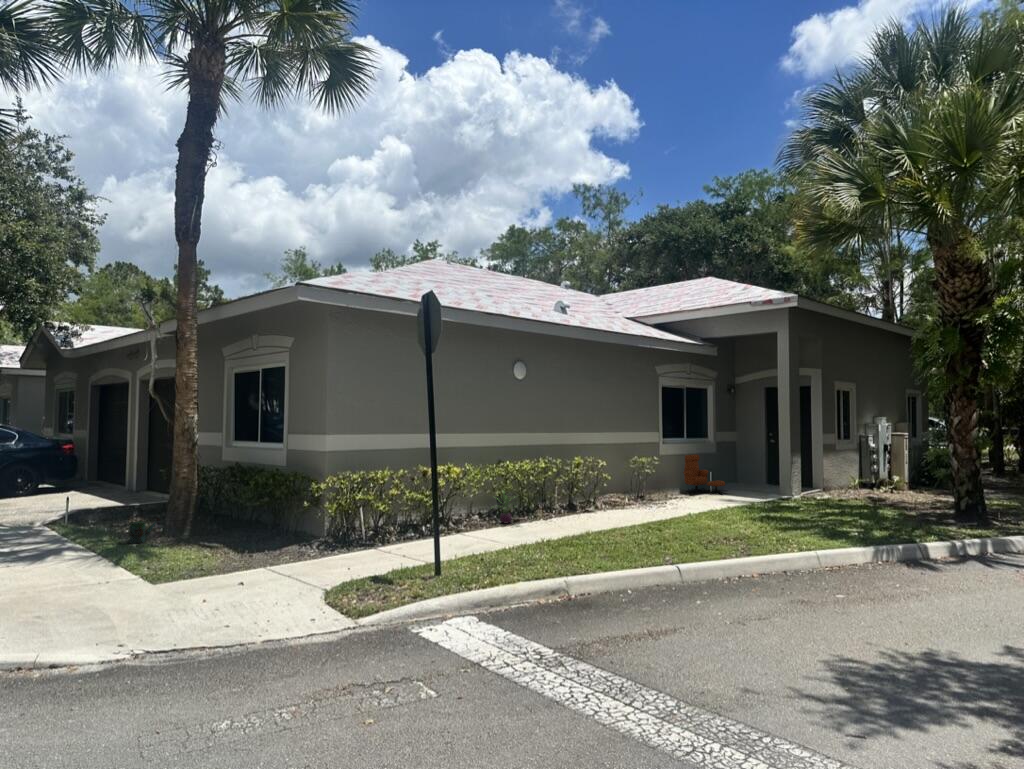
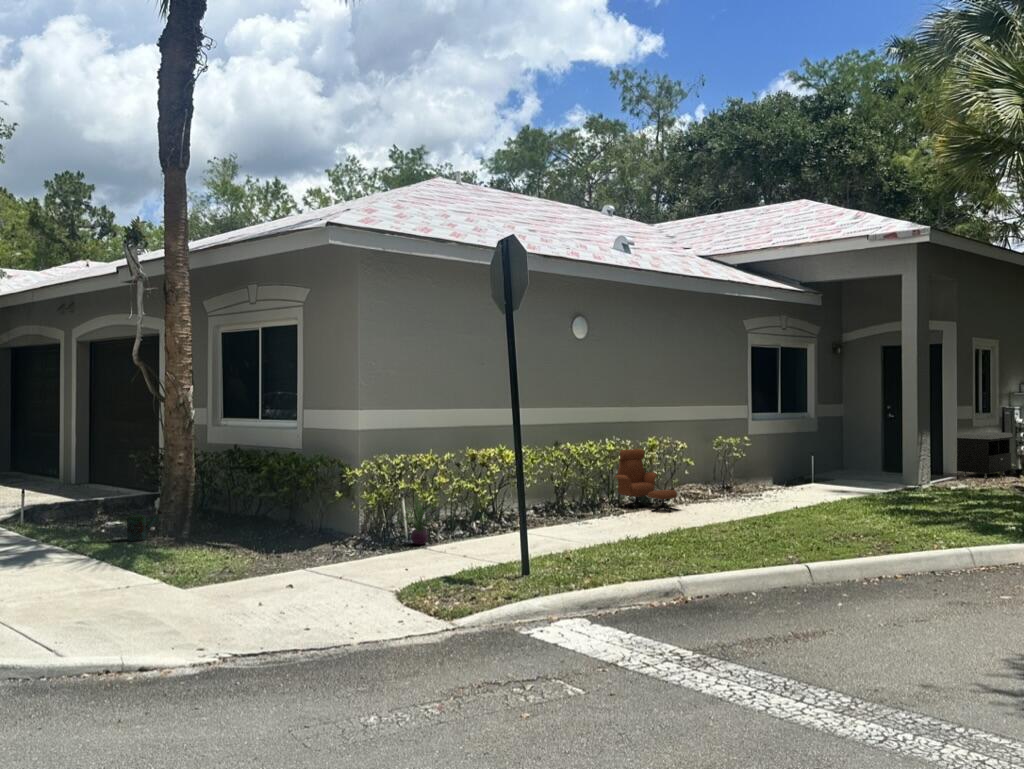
lounge chair: present [683,455,725,495] -> present [615,449,679,512]
storage bench: none [823,455,867,491] -> present [957,432,1013,478]
decorative plant: present [500,491,512,523] -> present [398,497,428,545]

